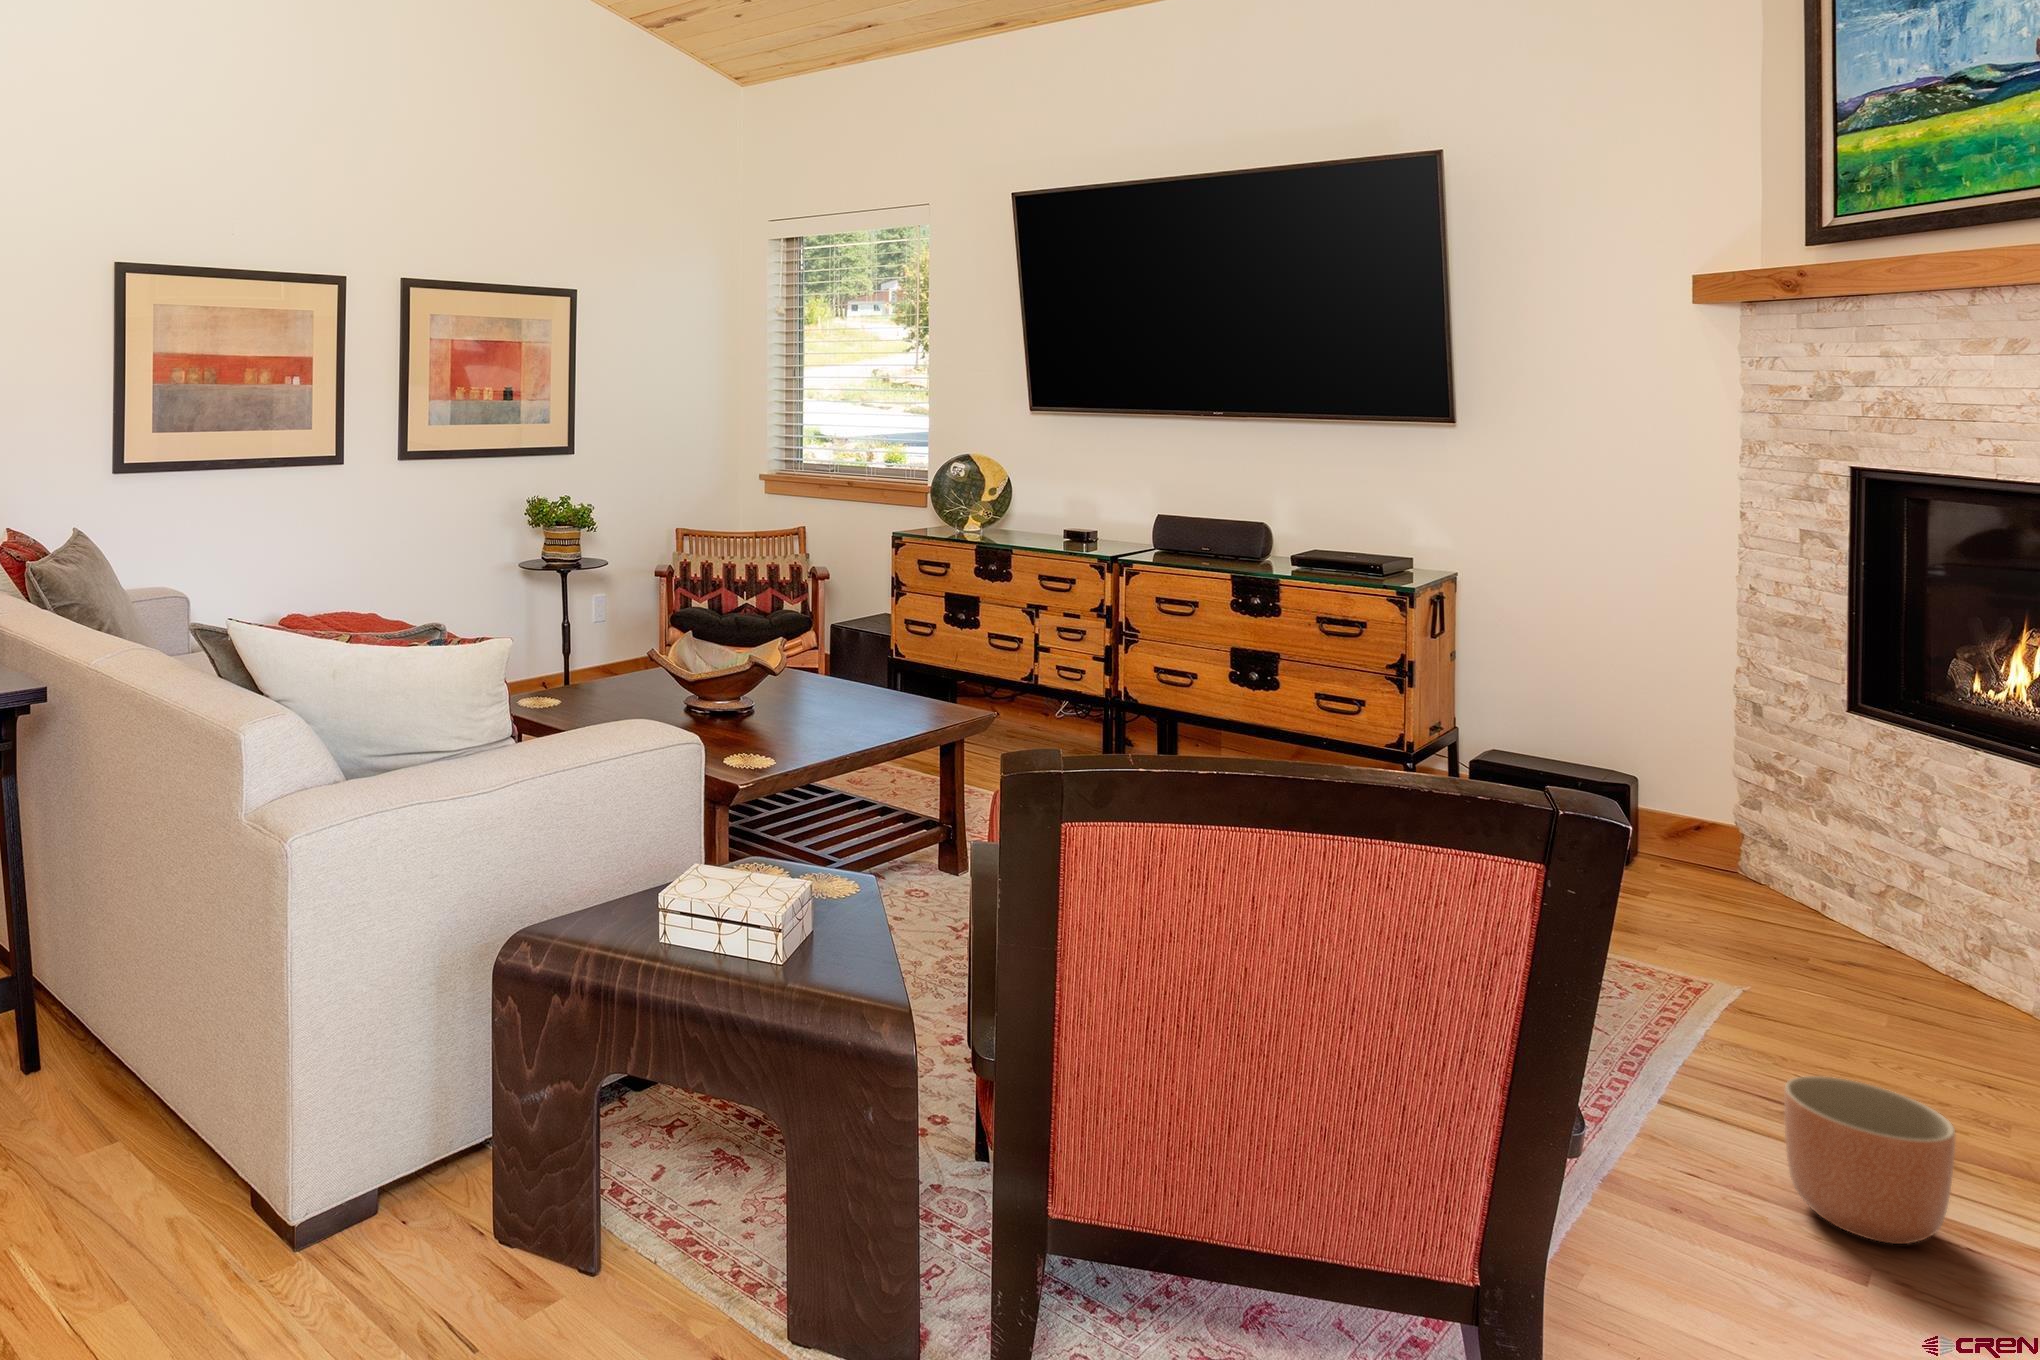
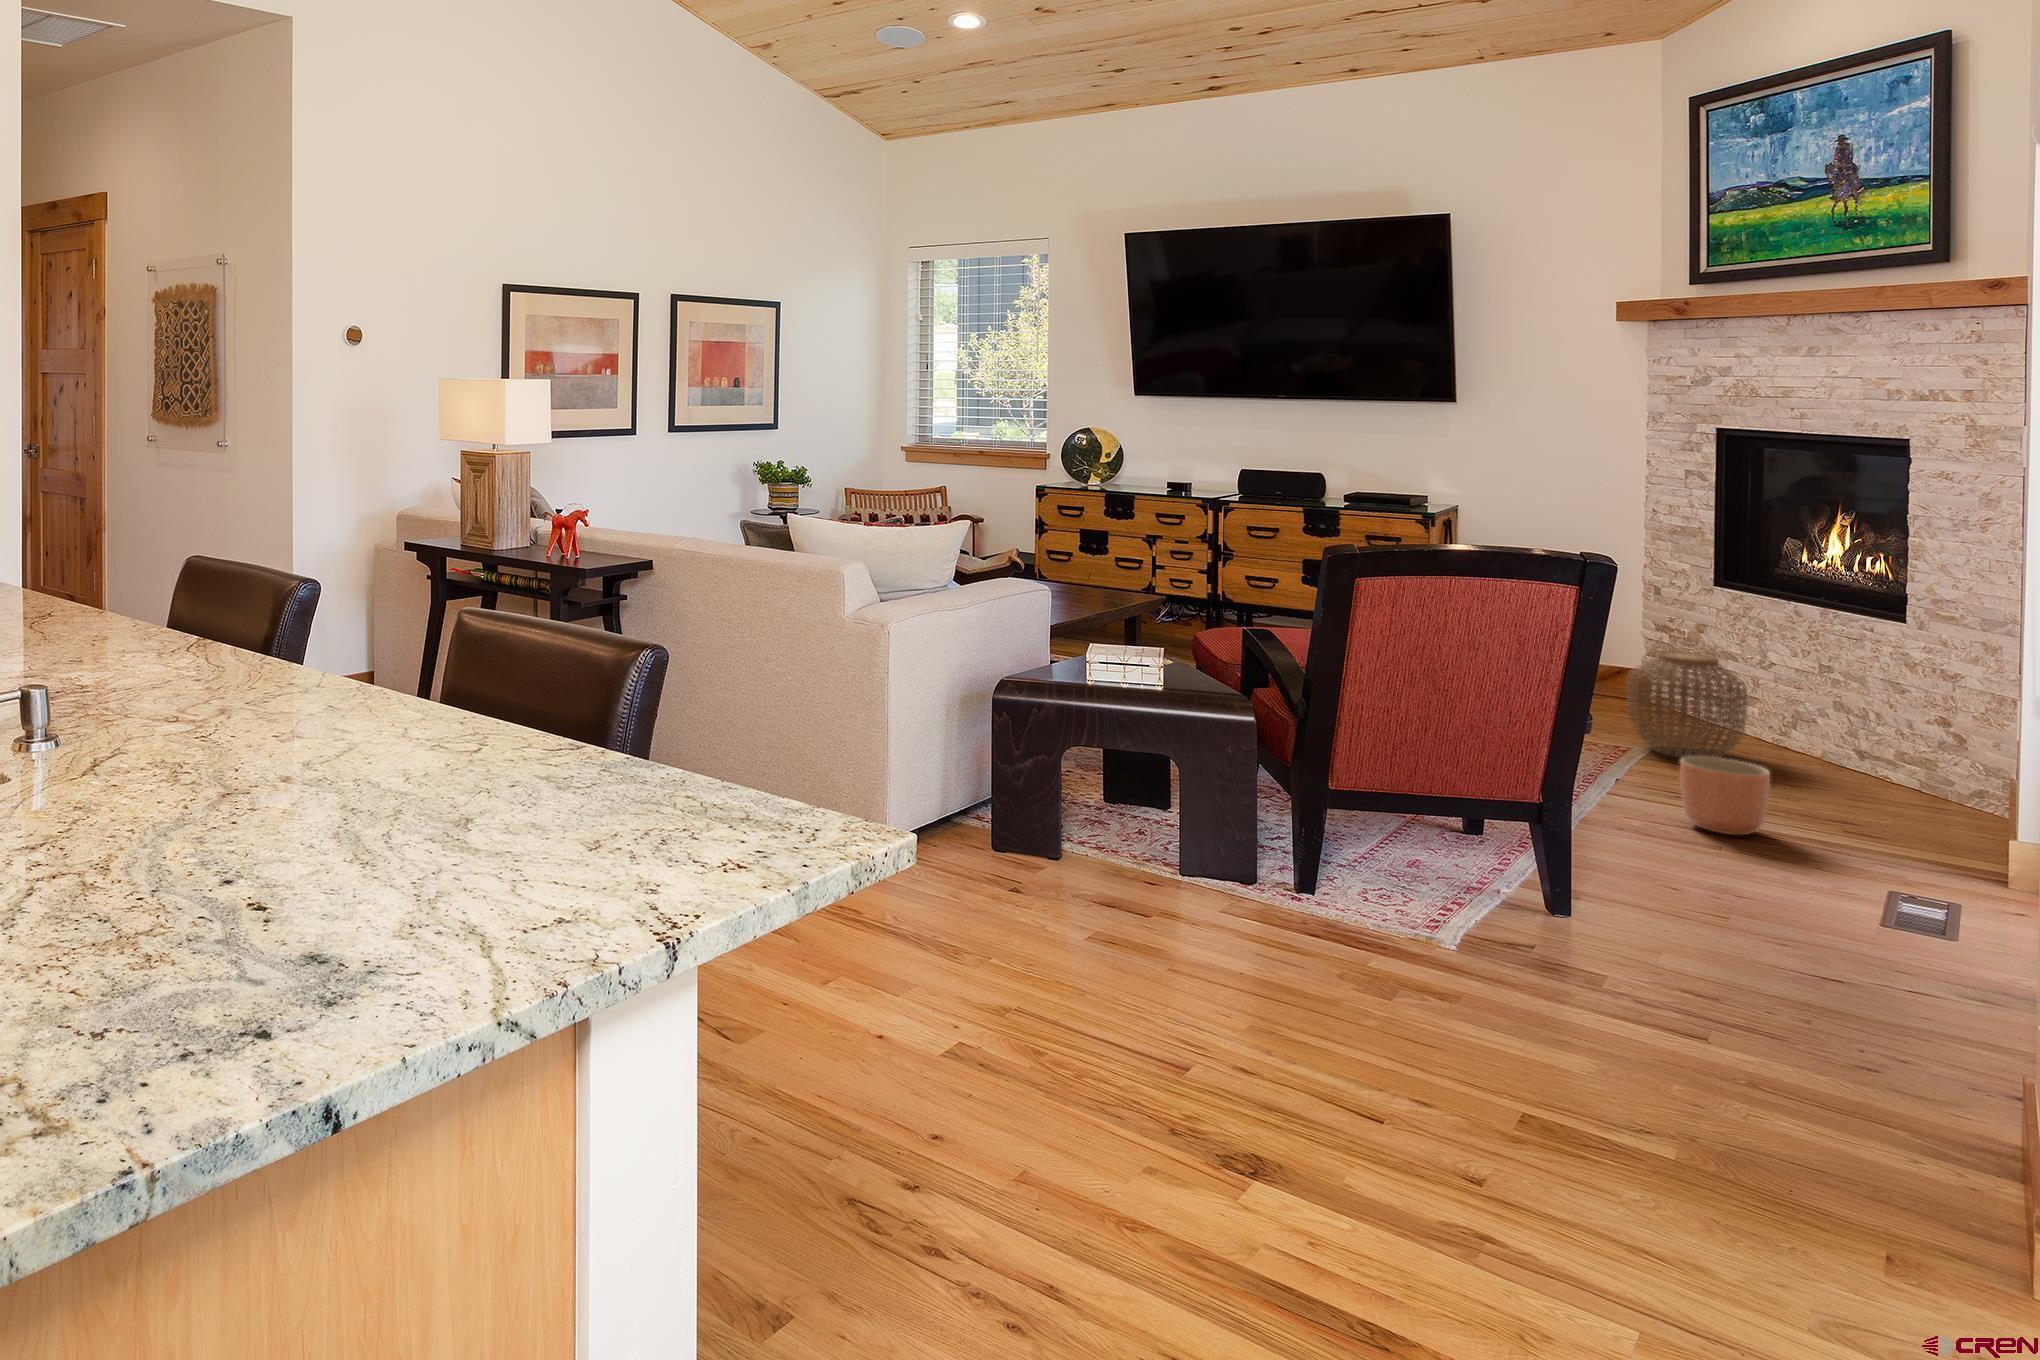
woven basket: none [1701,830,1904,1019] -> present [1627,650,1748,758]

